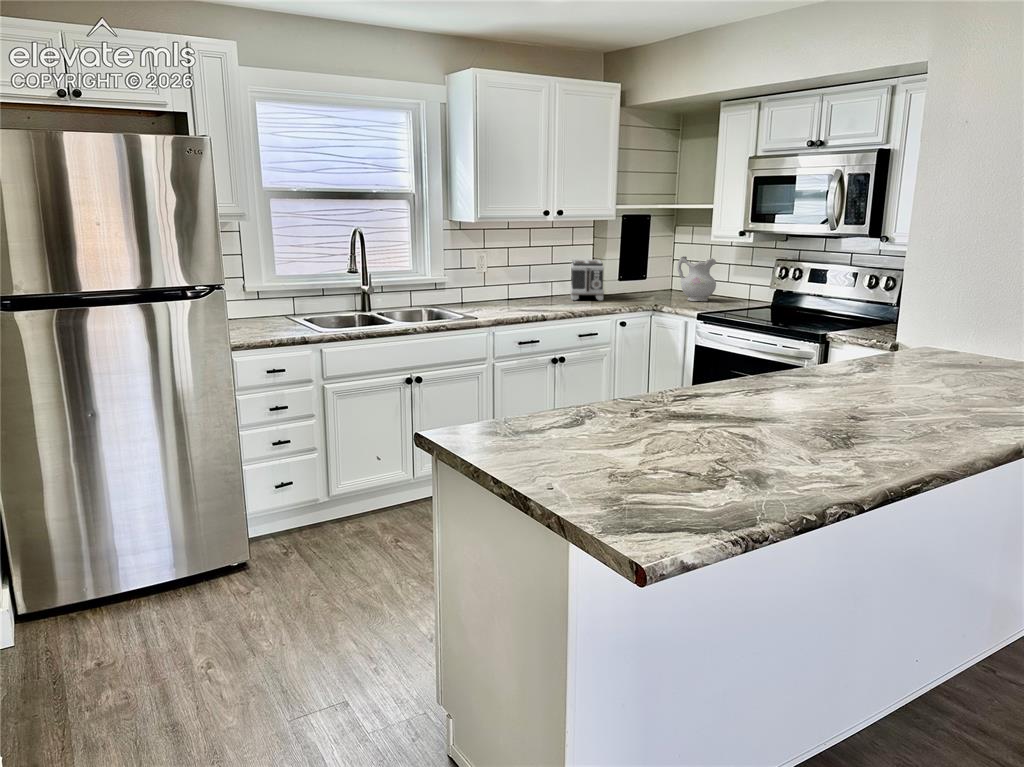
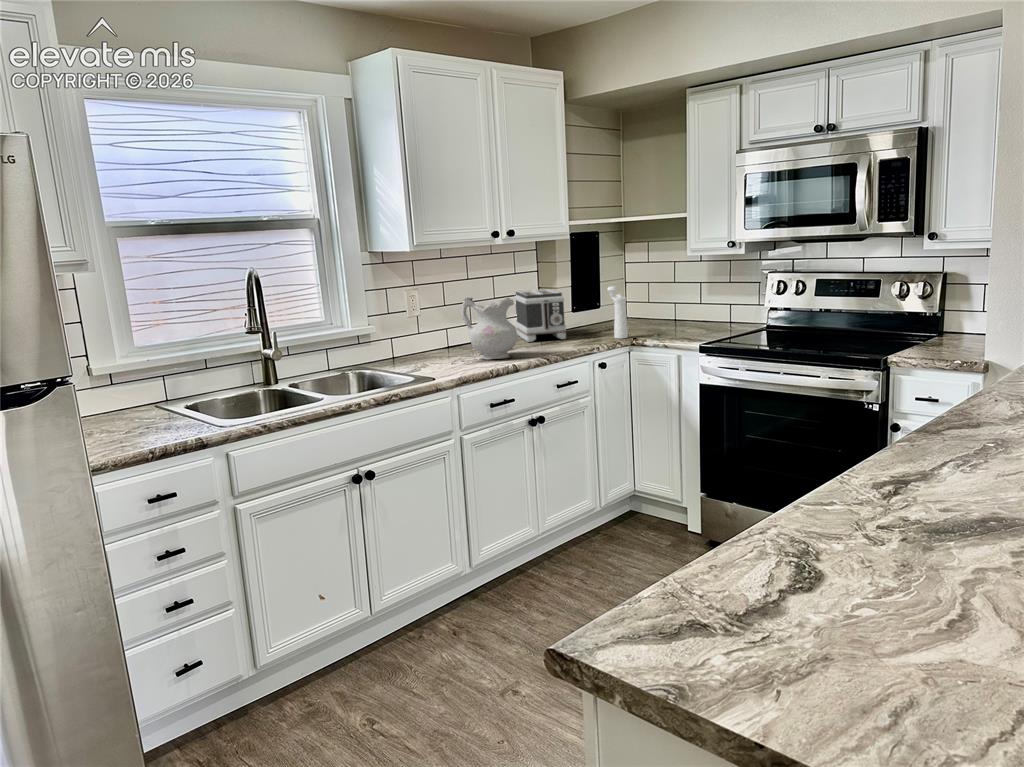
ceramic pitcher: present [677,256,716,301] -> present [461,297,517,360]
pepper mill: none [640,261,653,304] -> present [607,286,628,339]

